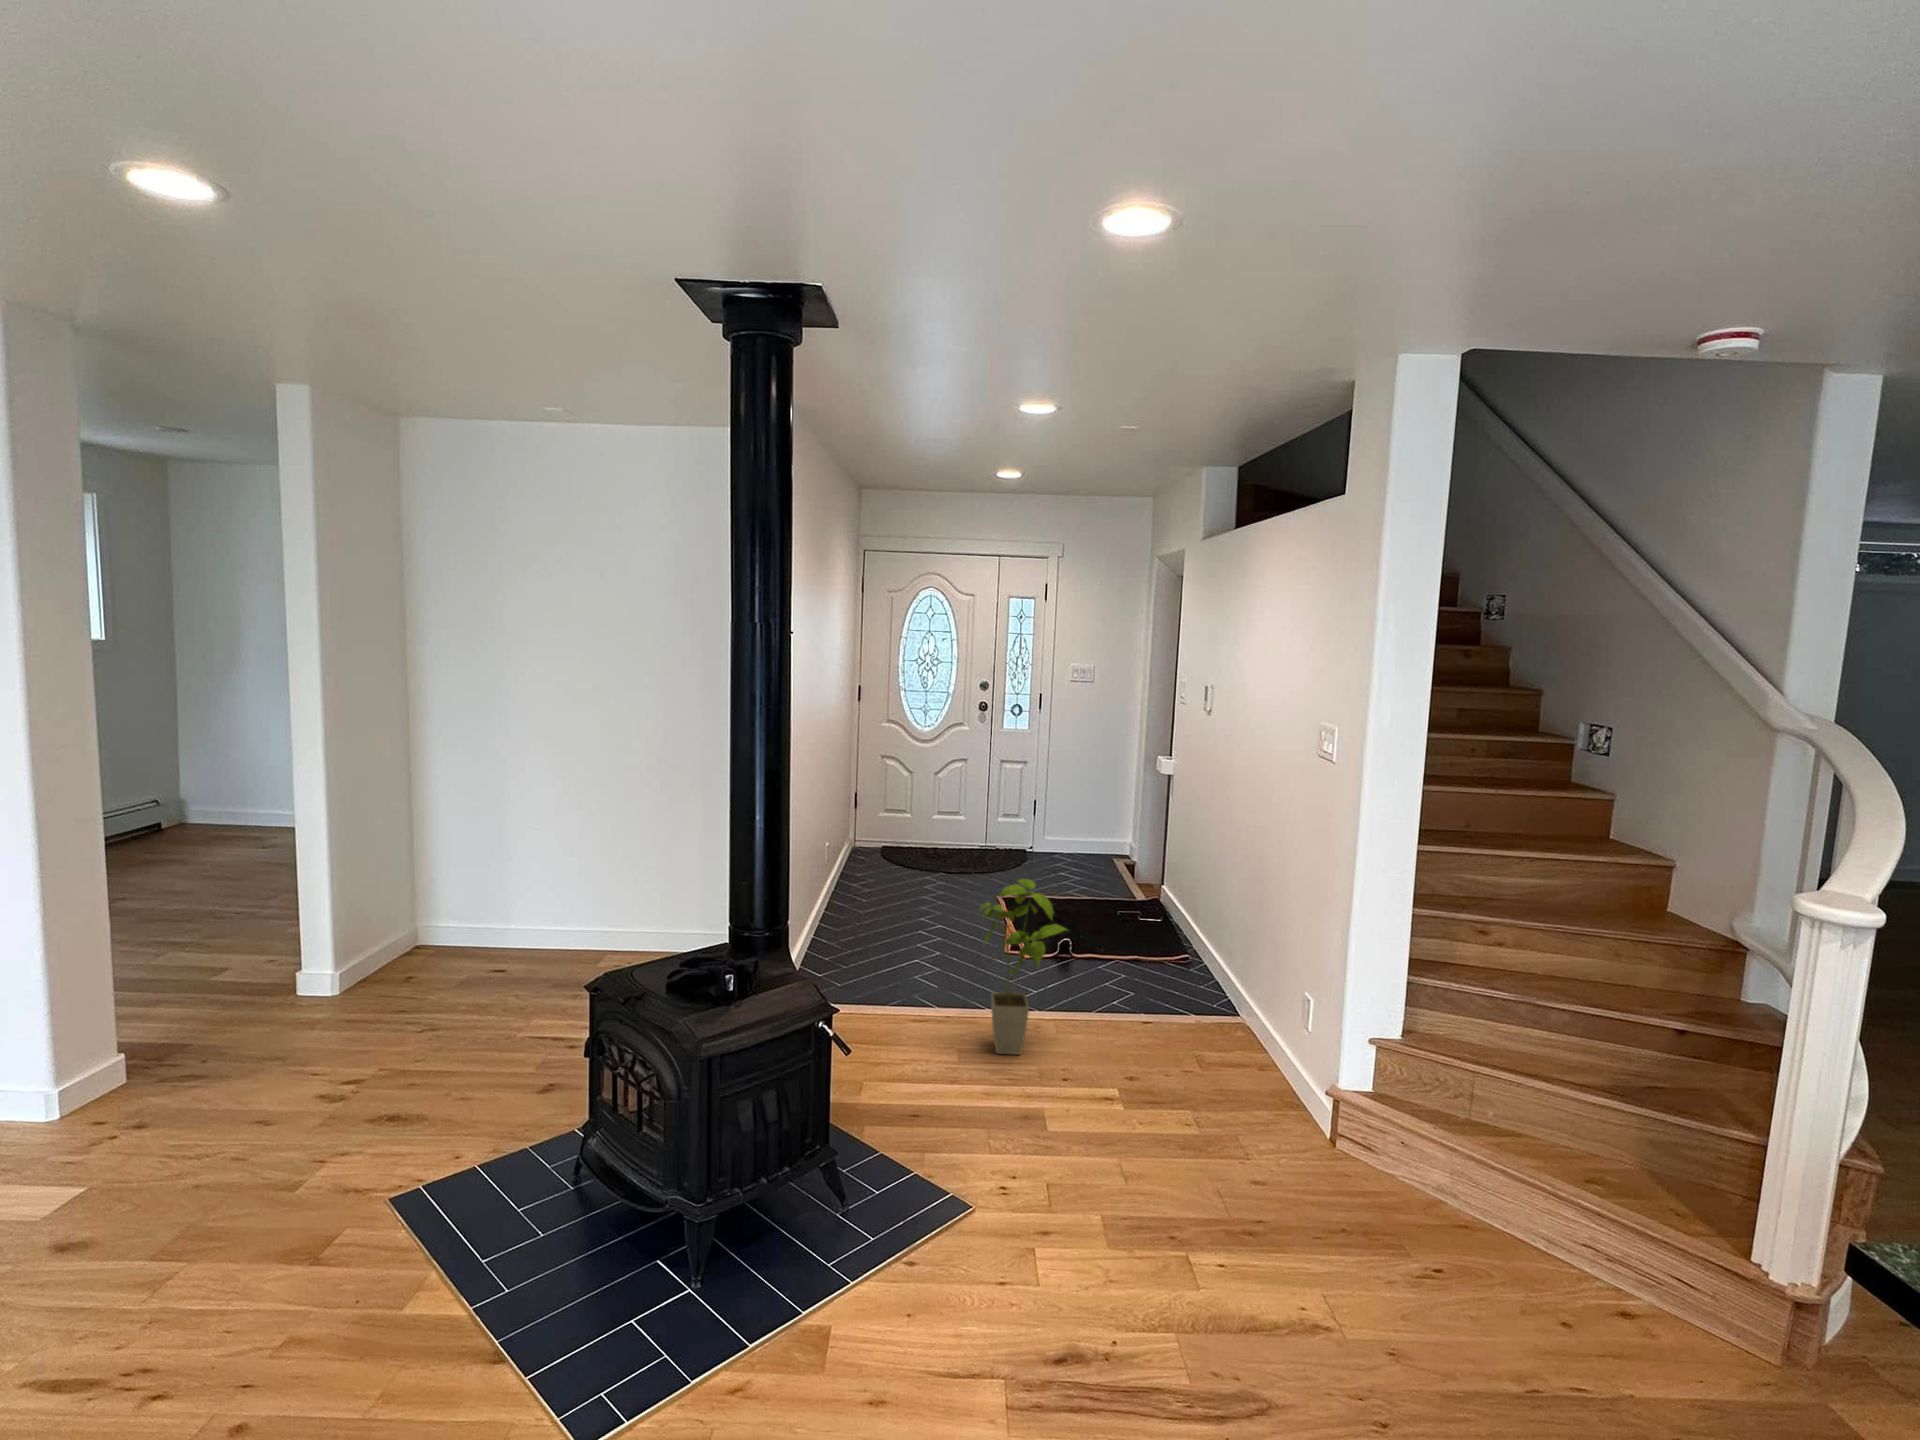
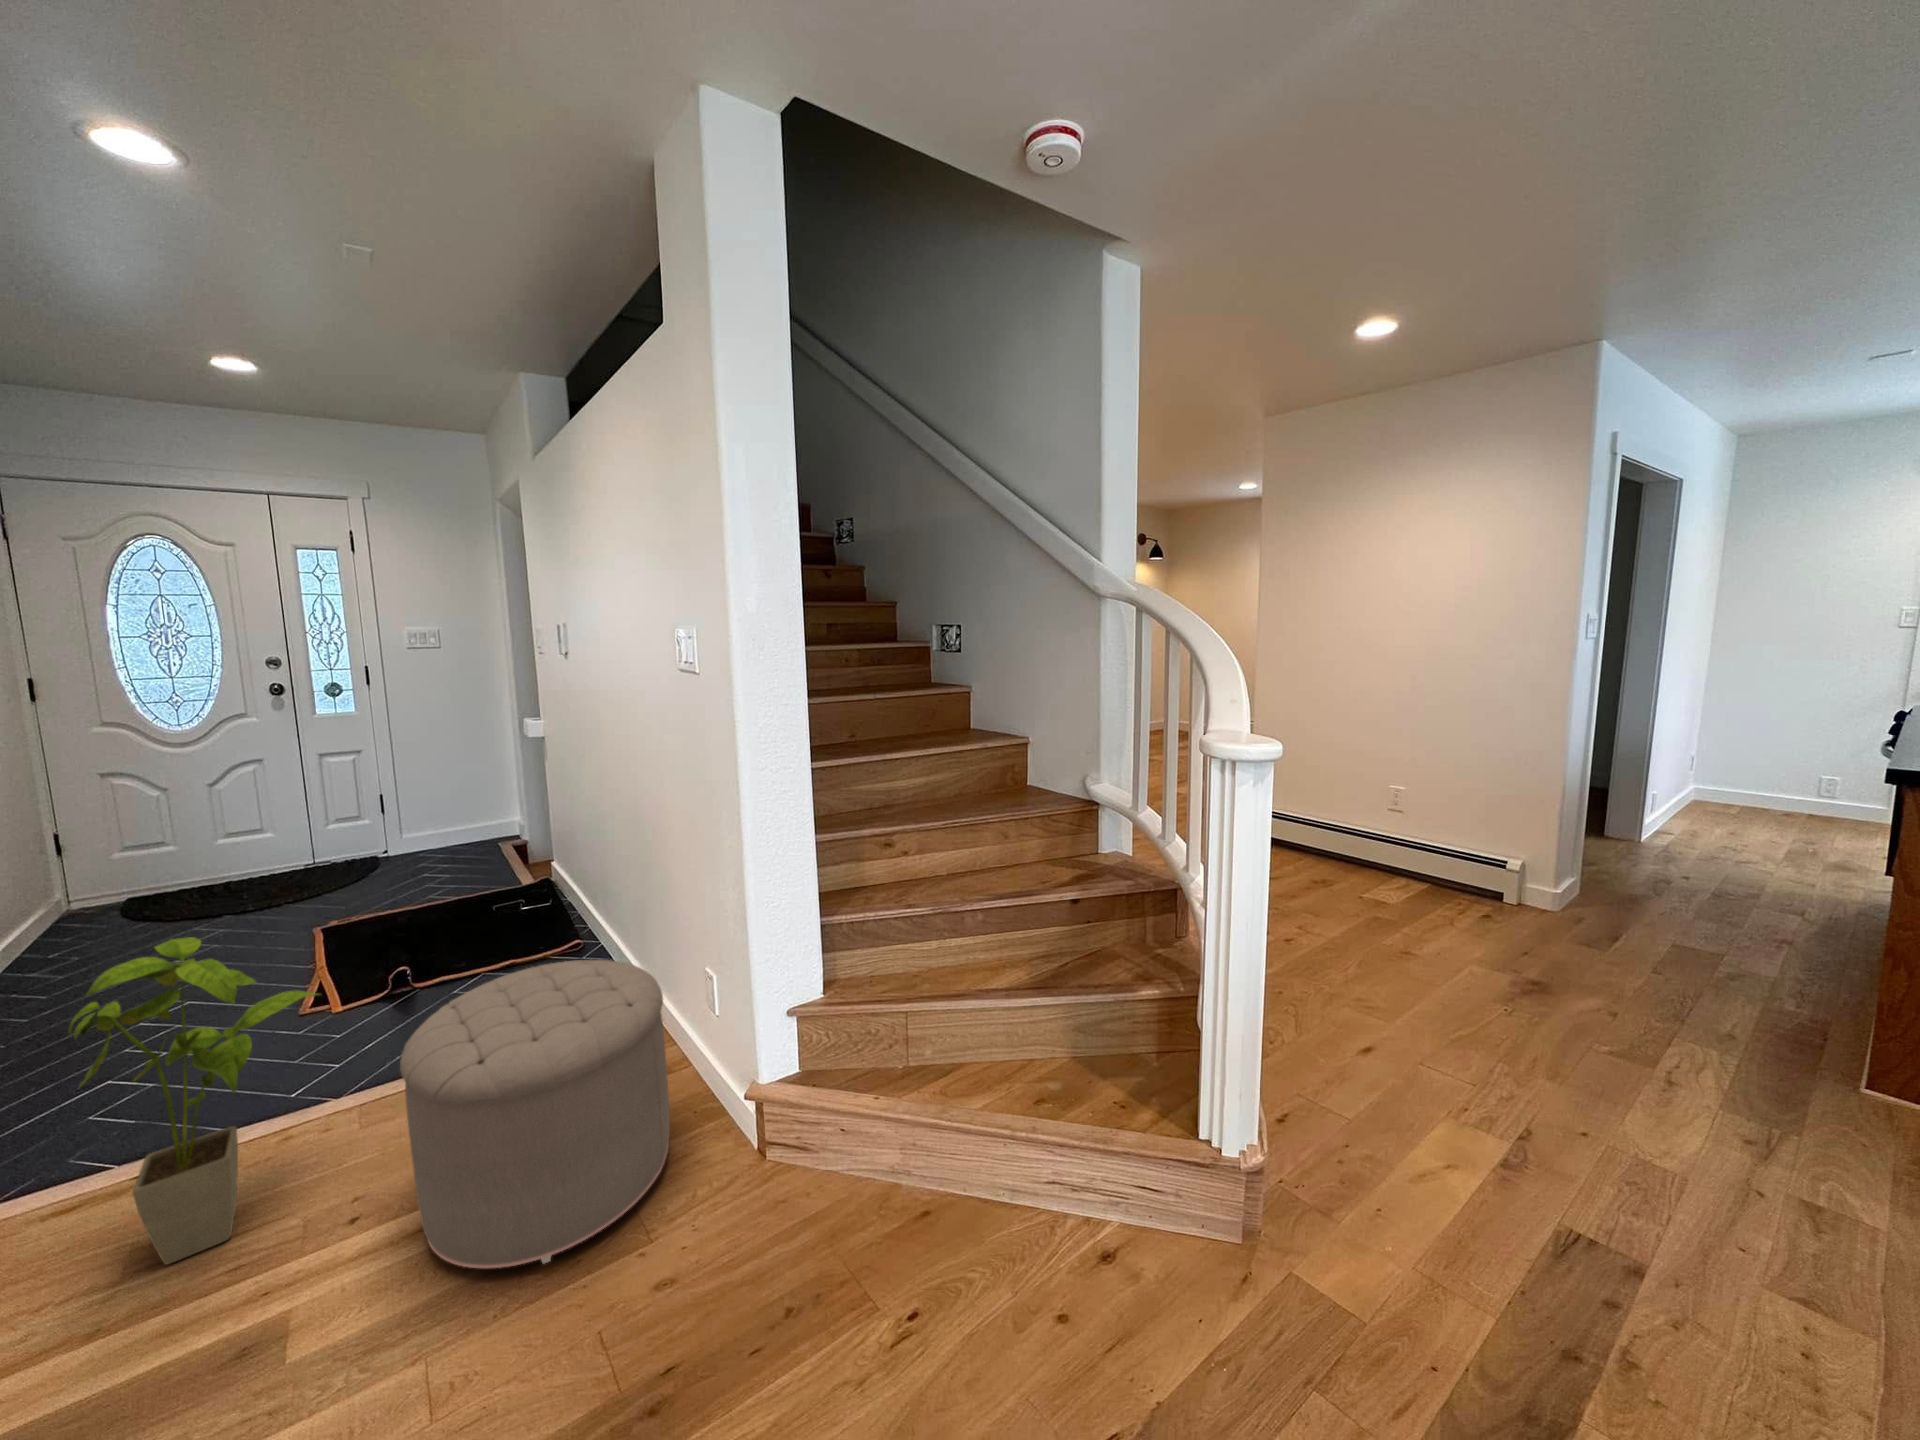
ottoman: none [1118,952,1276,1135] -> present [400,960,670,1268]

